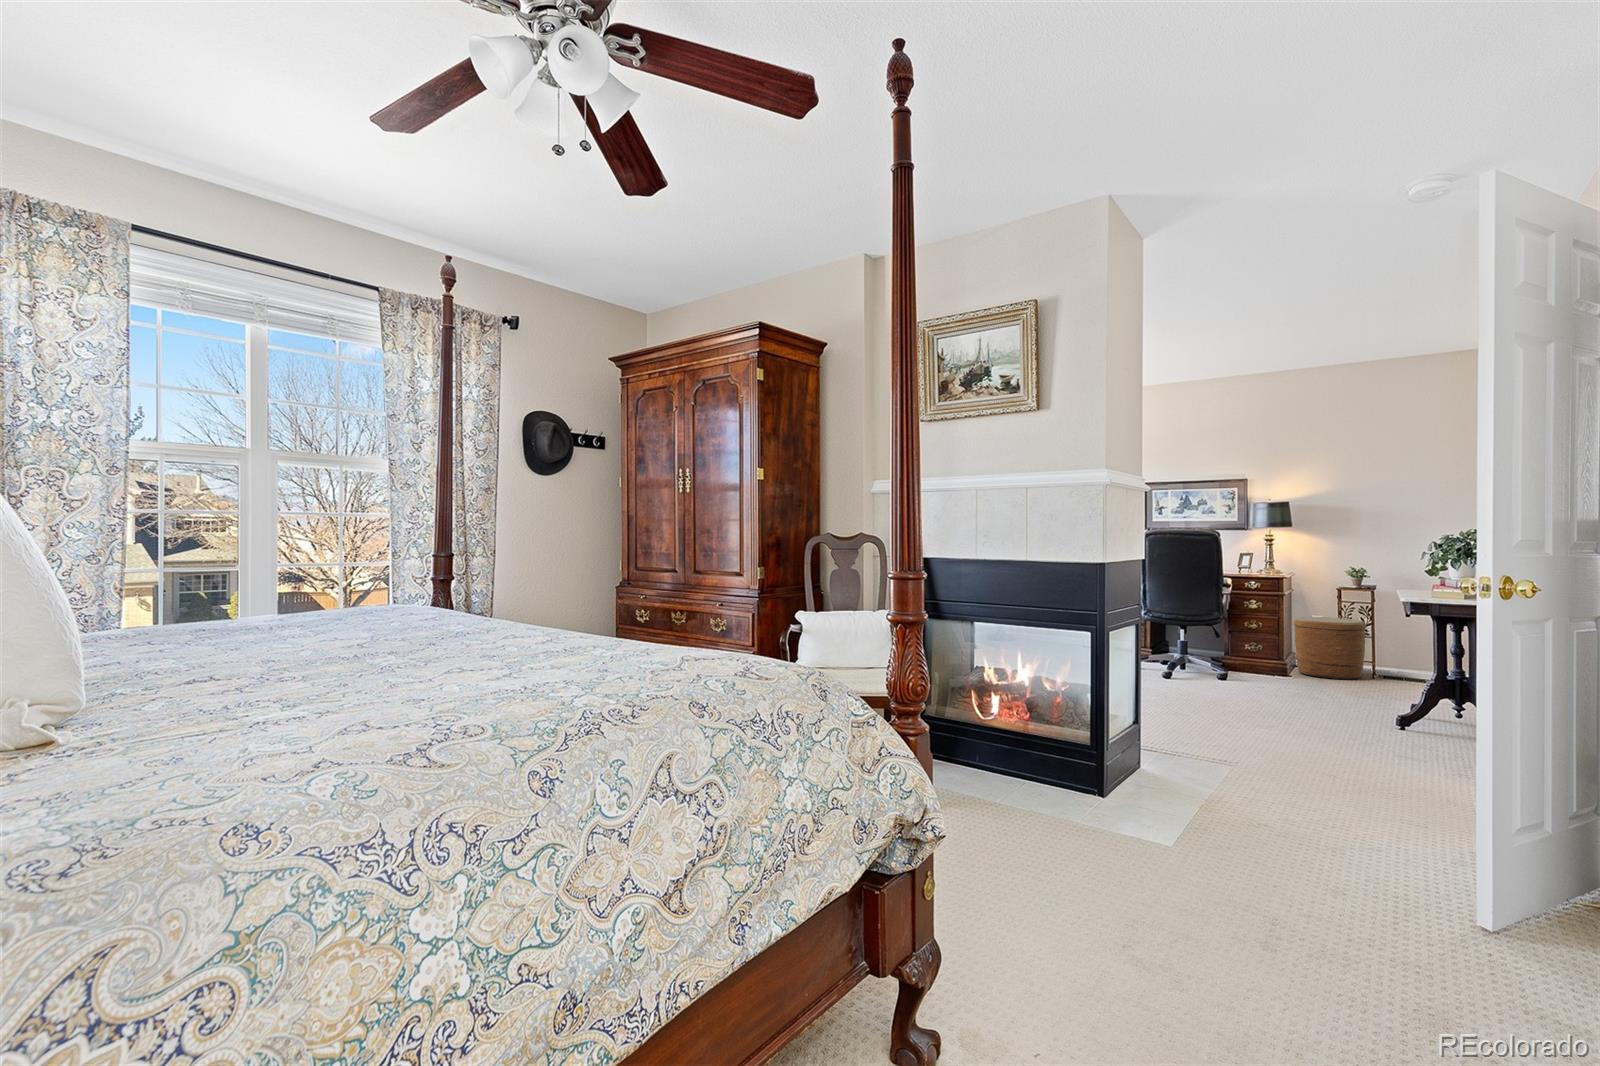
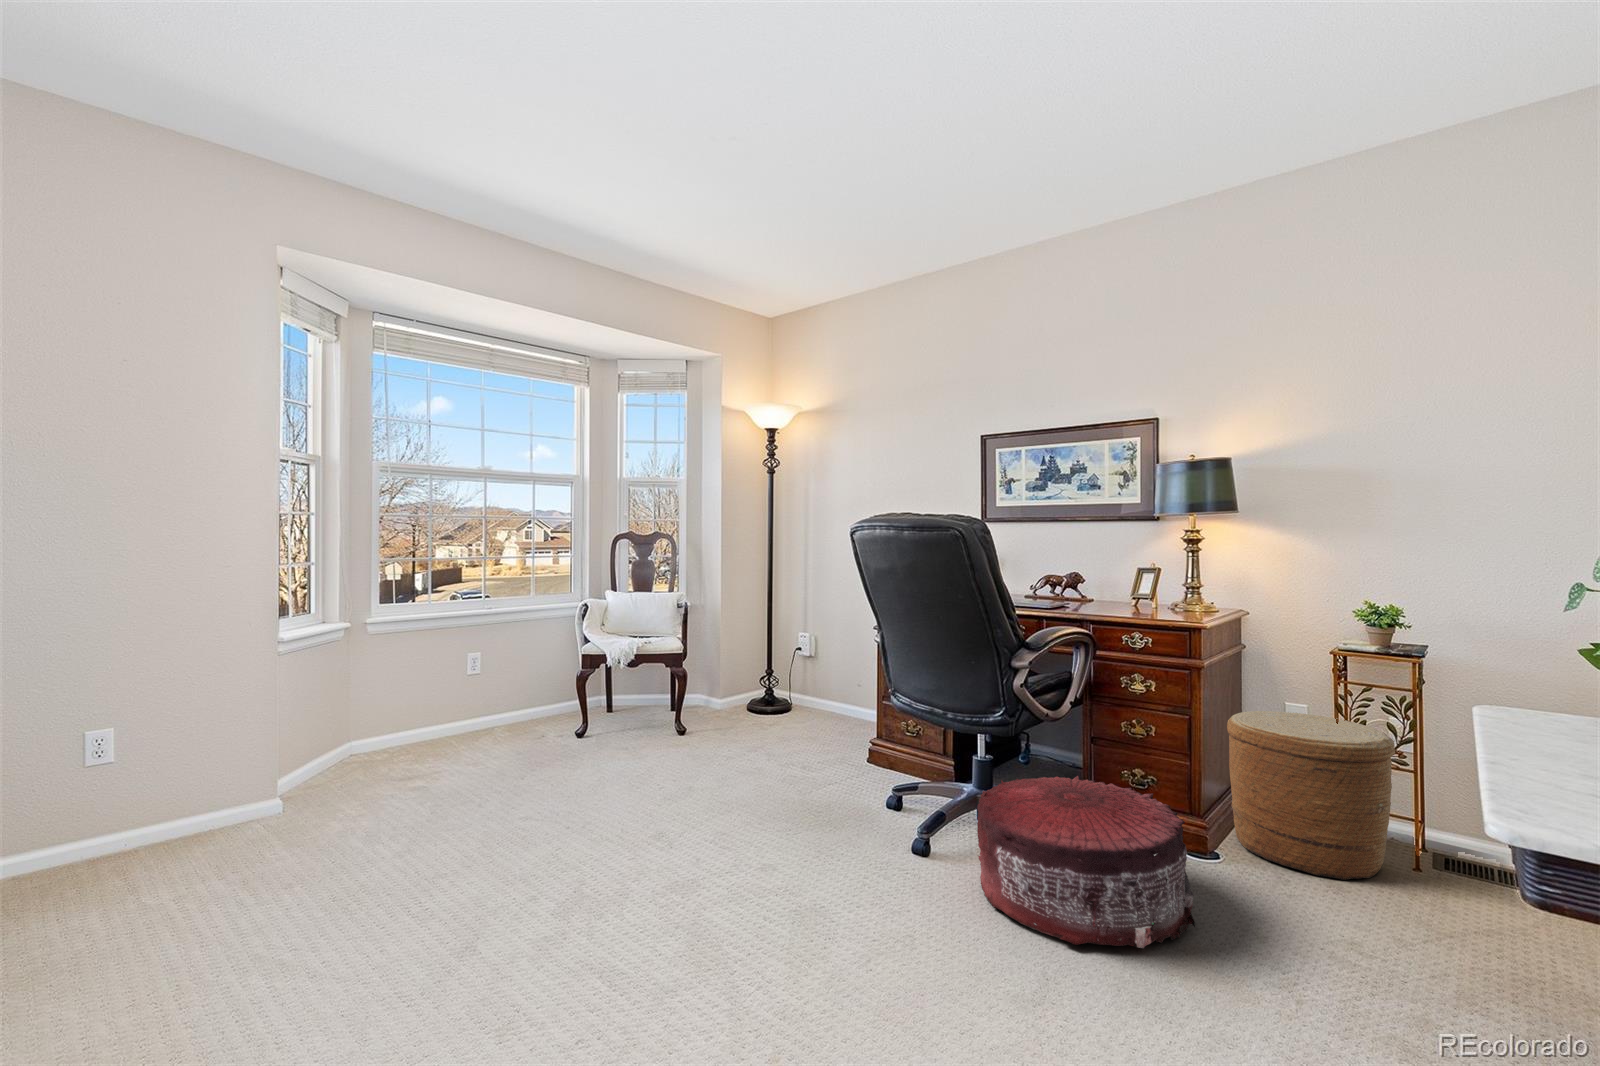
pouf: none [1204,643,1303,693] -> present [977,776,1195,948]

